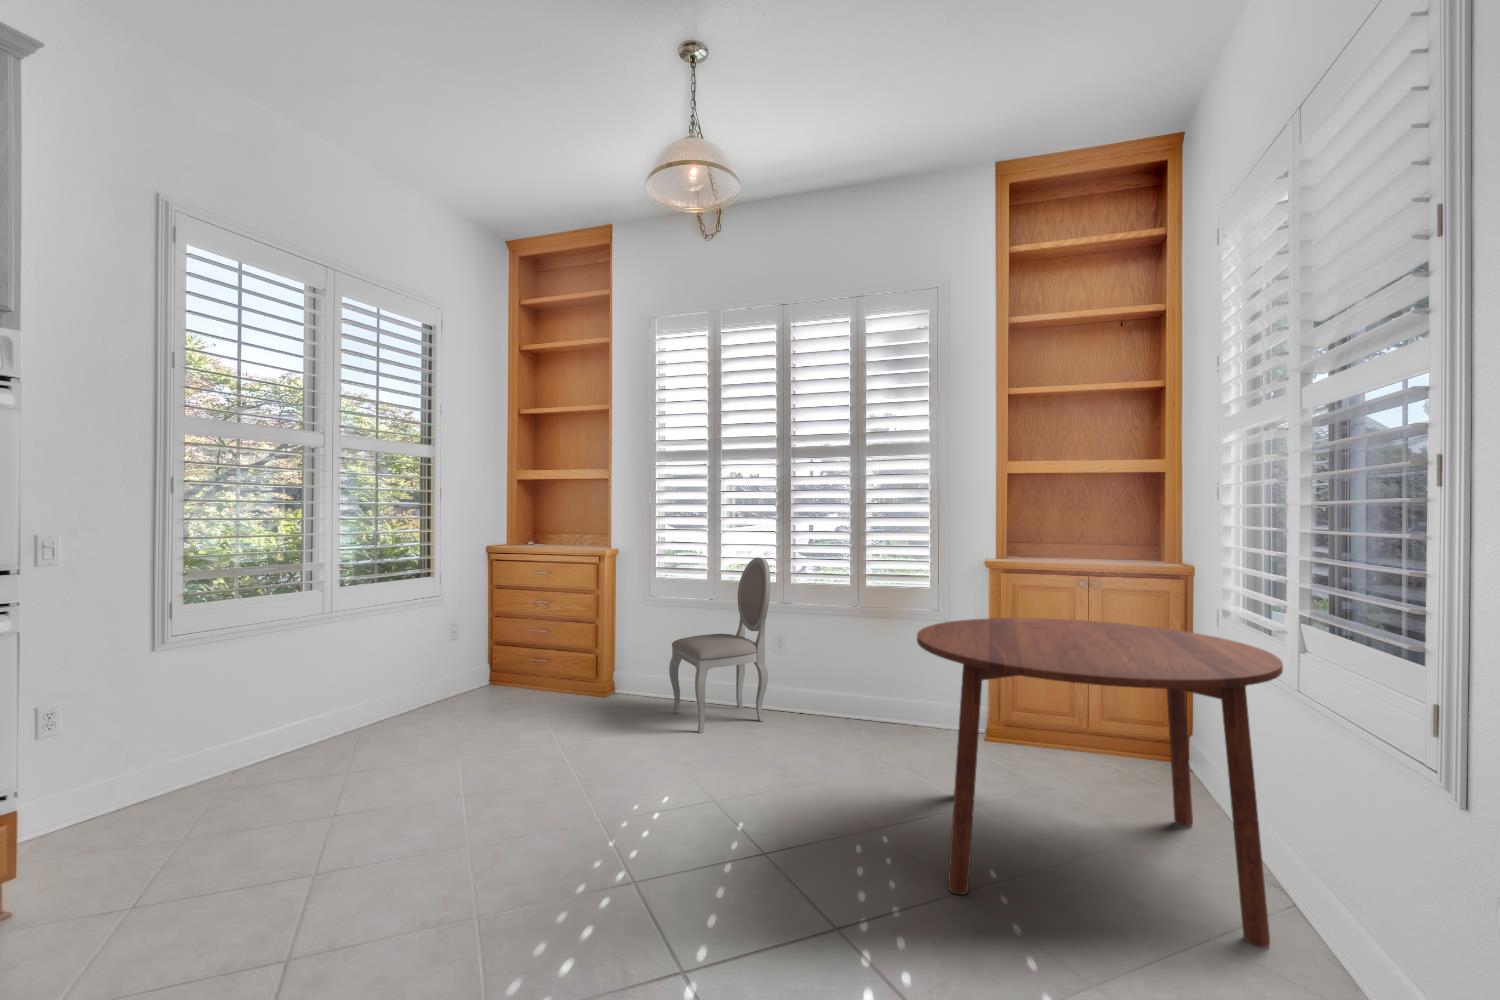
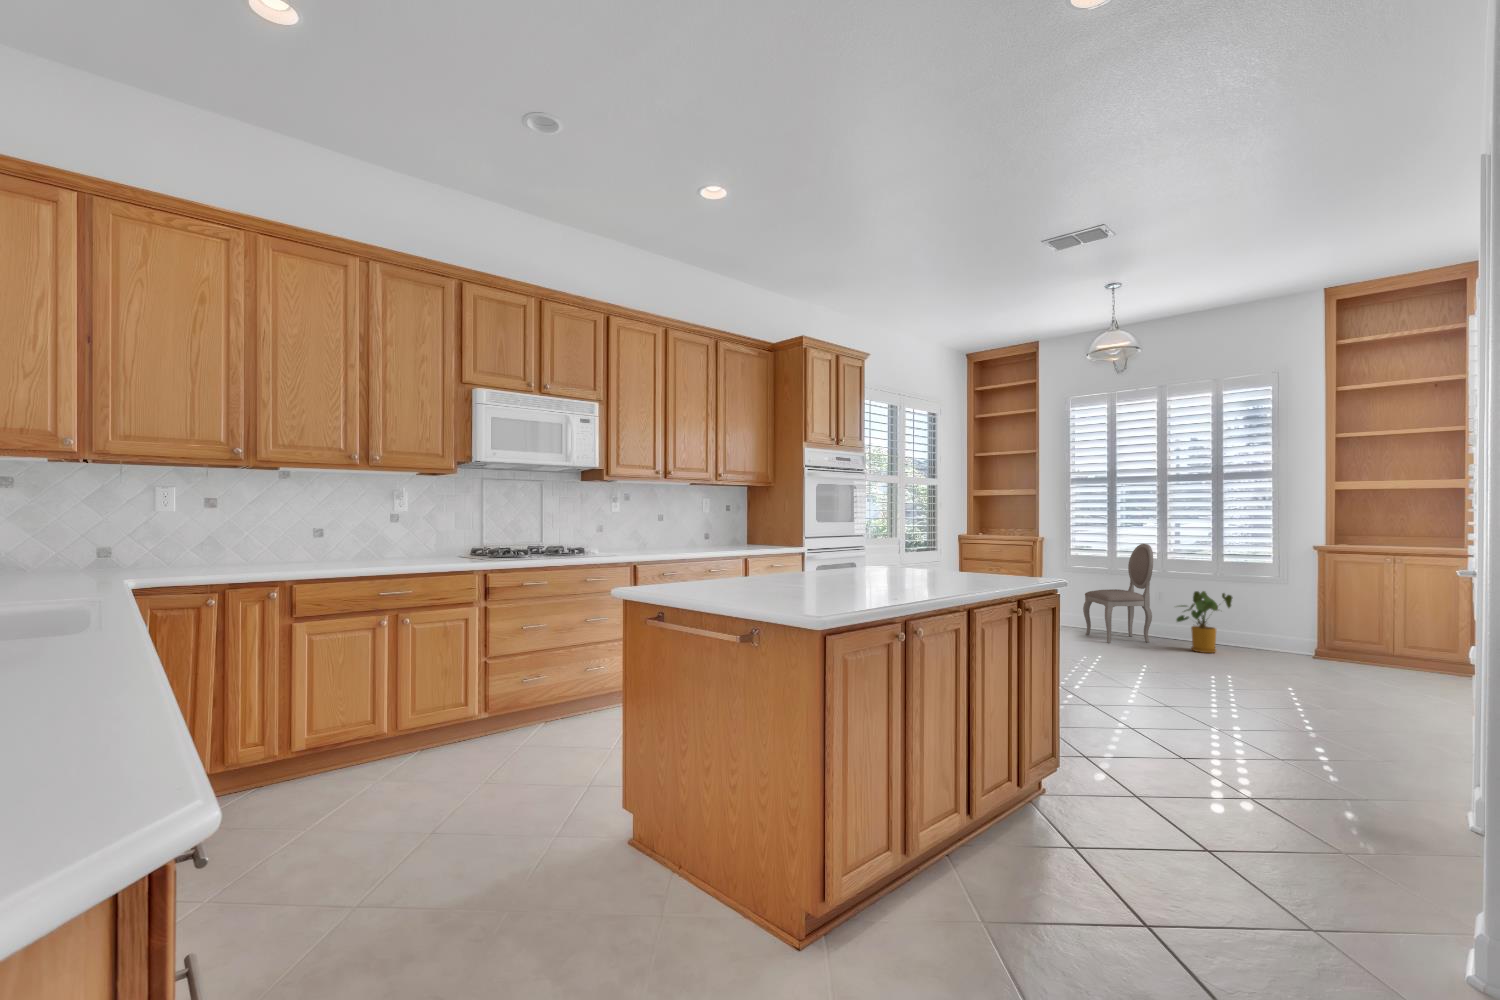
dining table: present [917,618,1283,947] -> none [1251,577,1478,723]
house plant: none [795,633,879,740] -> present [1177,591,1232,653]

